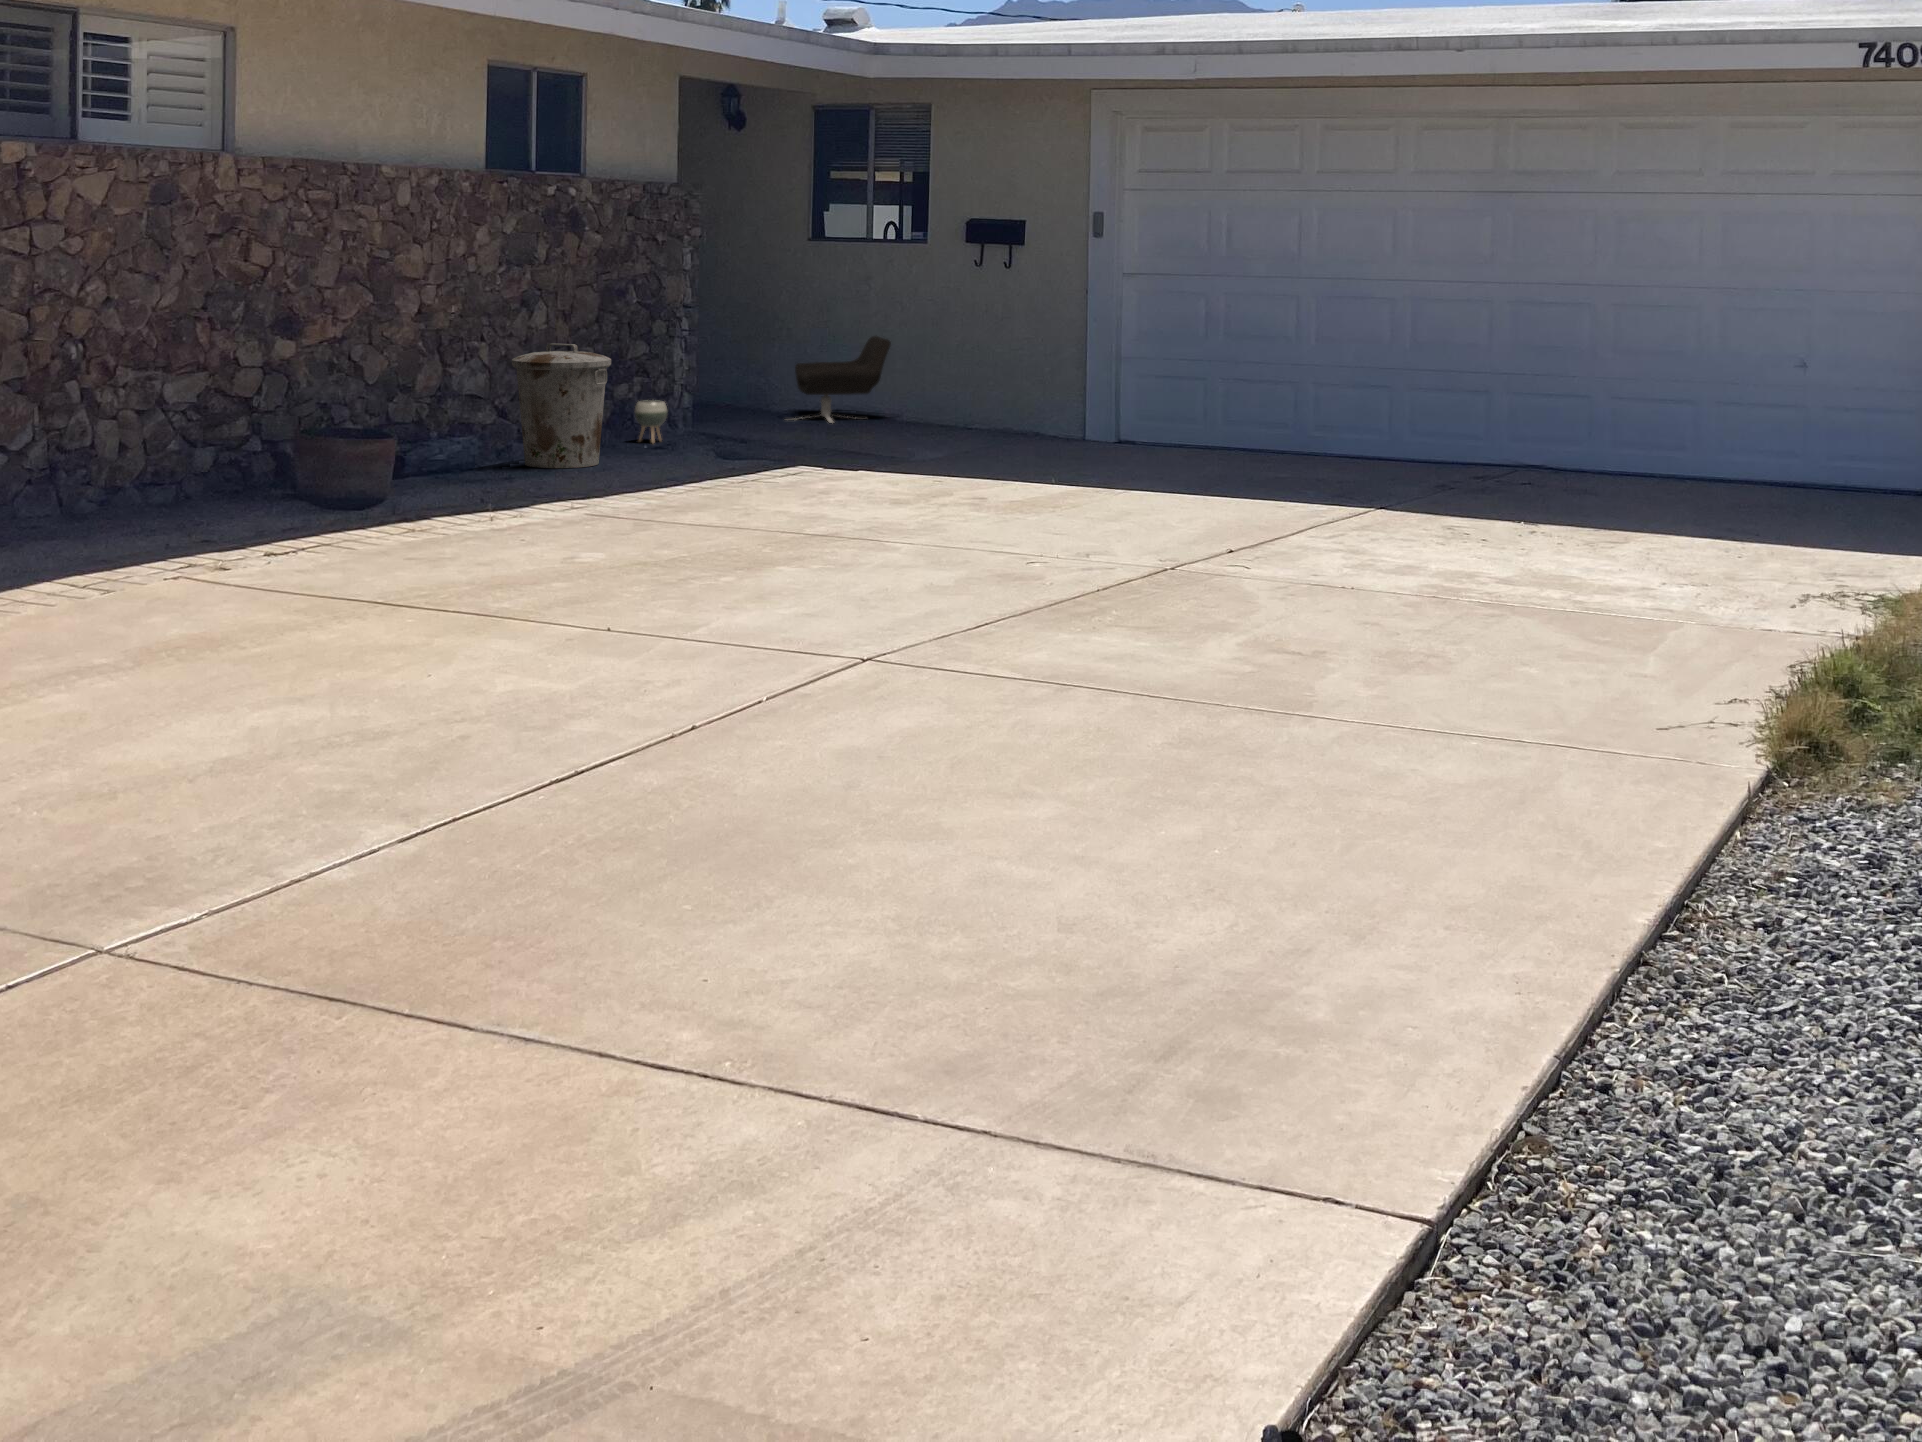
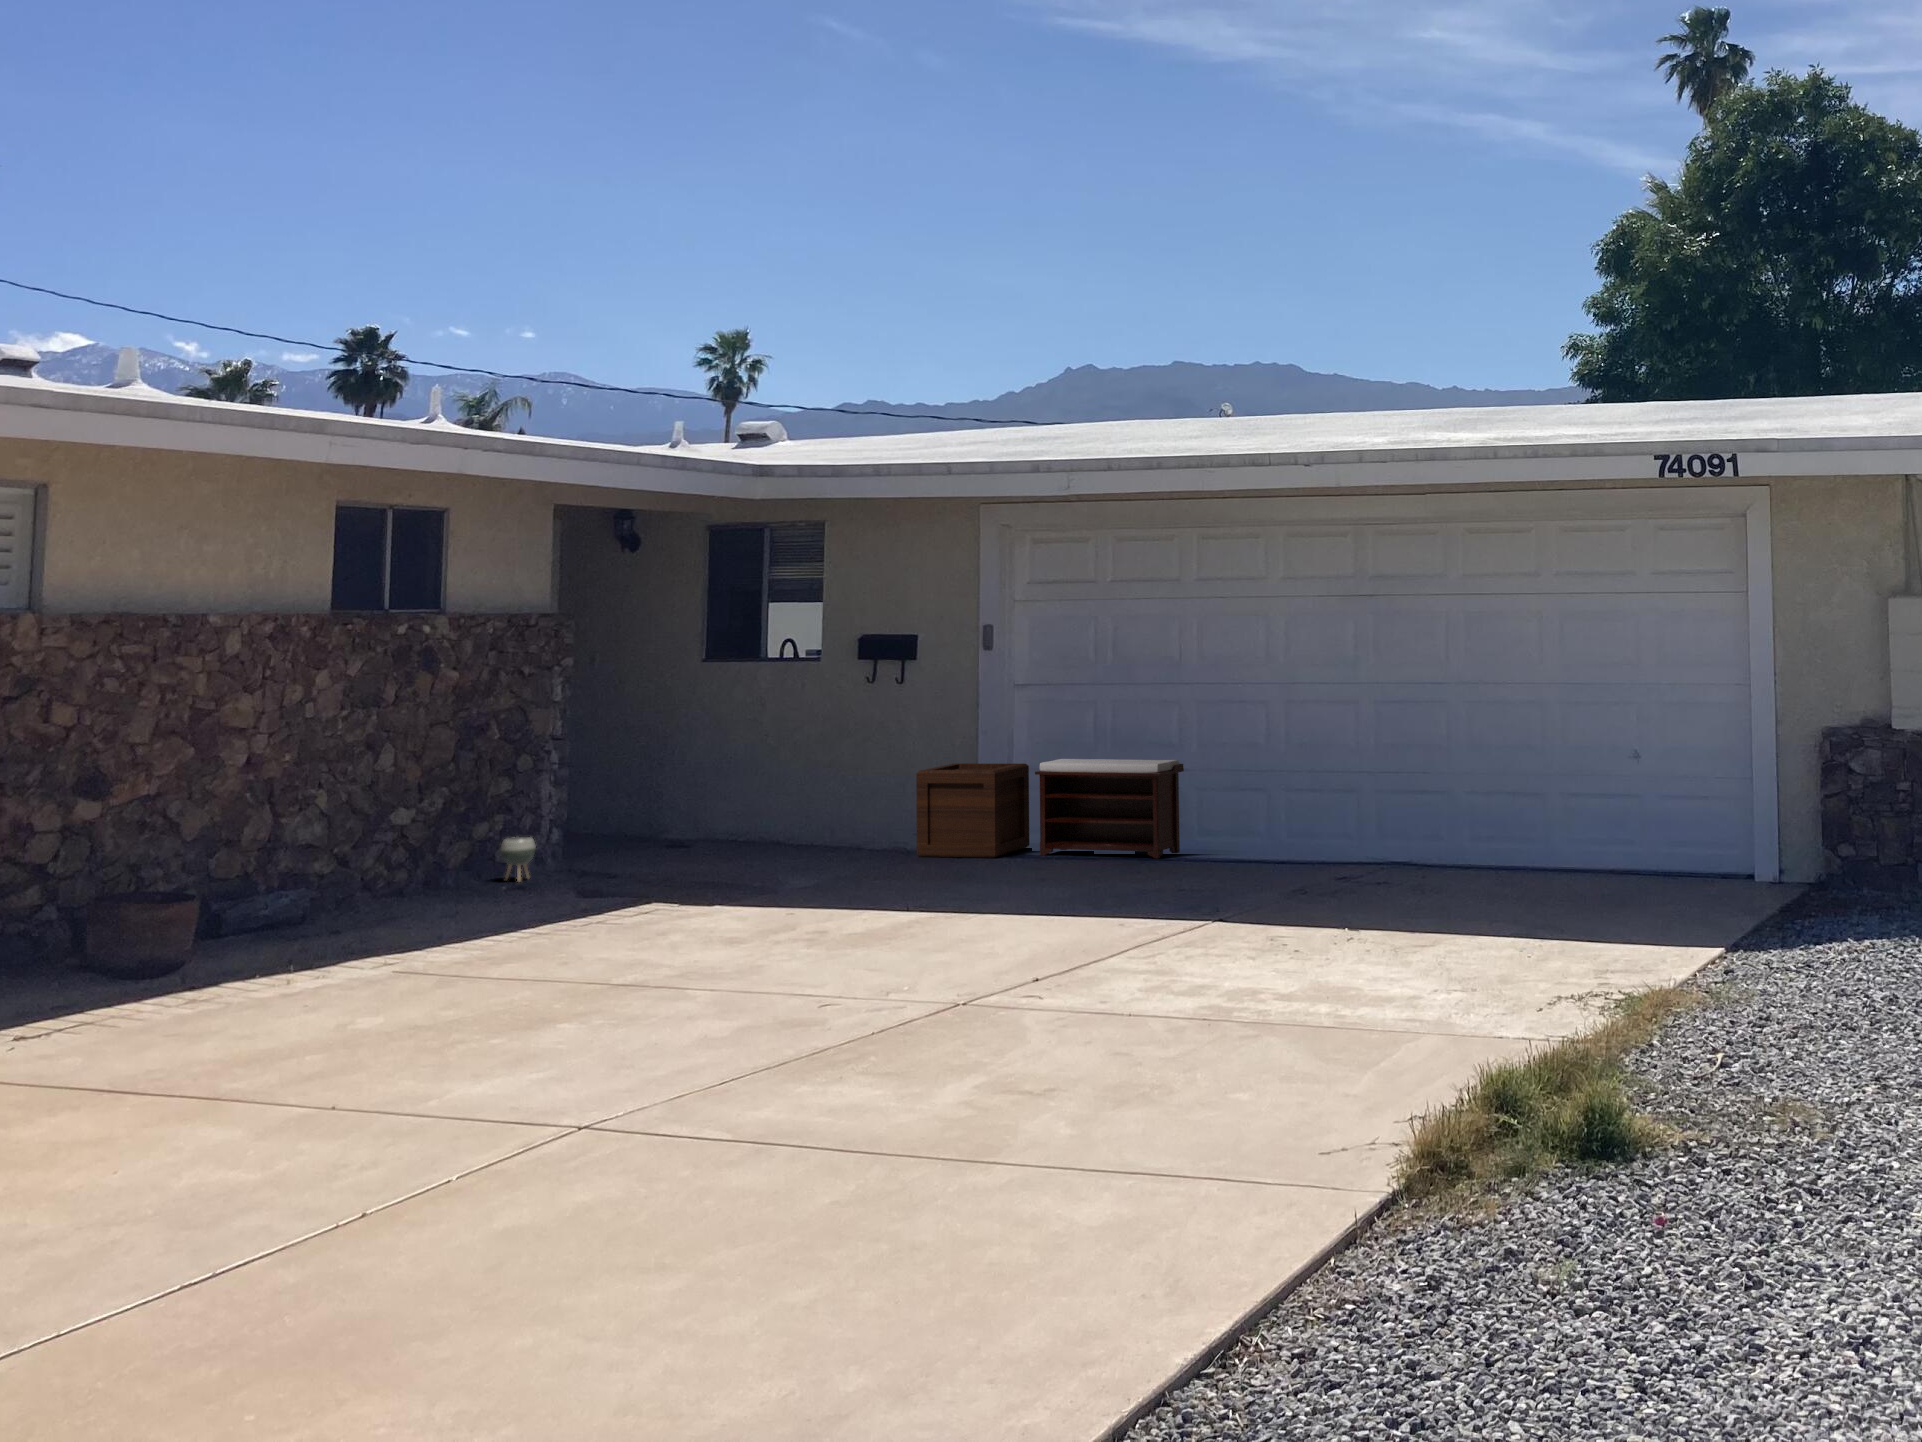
lounge chair: present [795,336,891,423] -> none [675,756,785,849]
trash can: present [512,344,611,468] -> none [355,787,461,917]
bench: none [1152,347,1305,450] -> present [1035,759,1184,859]
wooden crate: none [1031,348,1141,442] -> present [916,763,1029,858]

